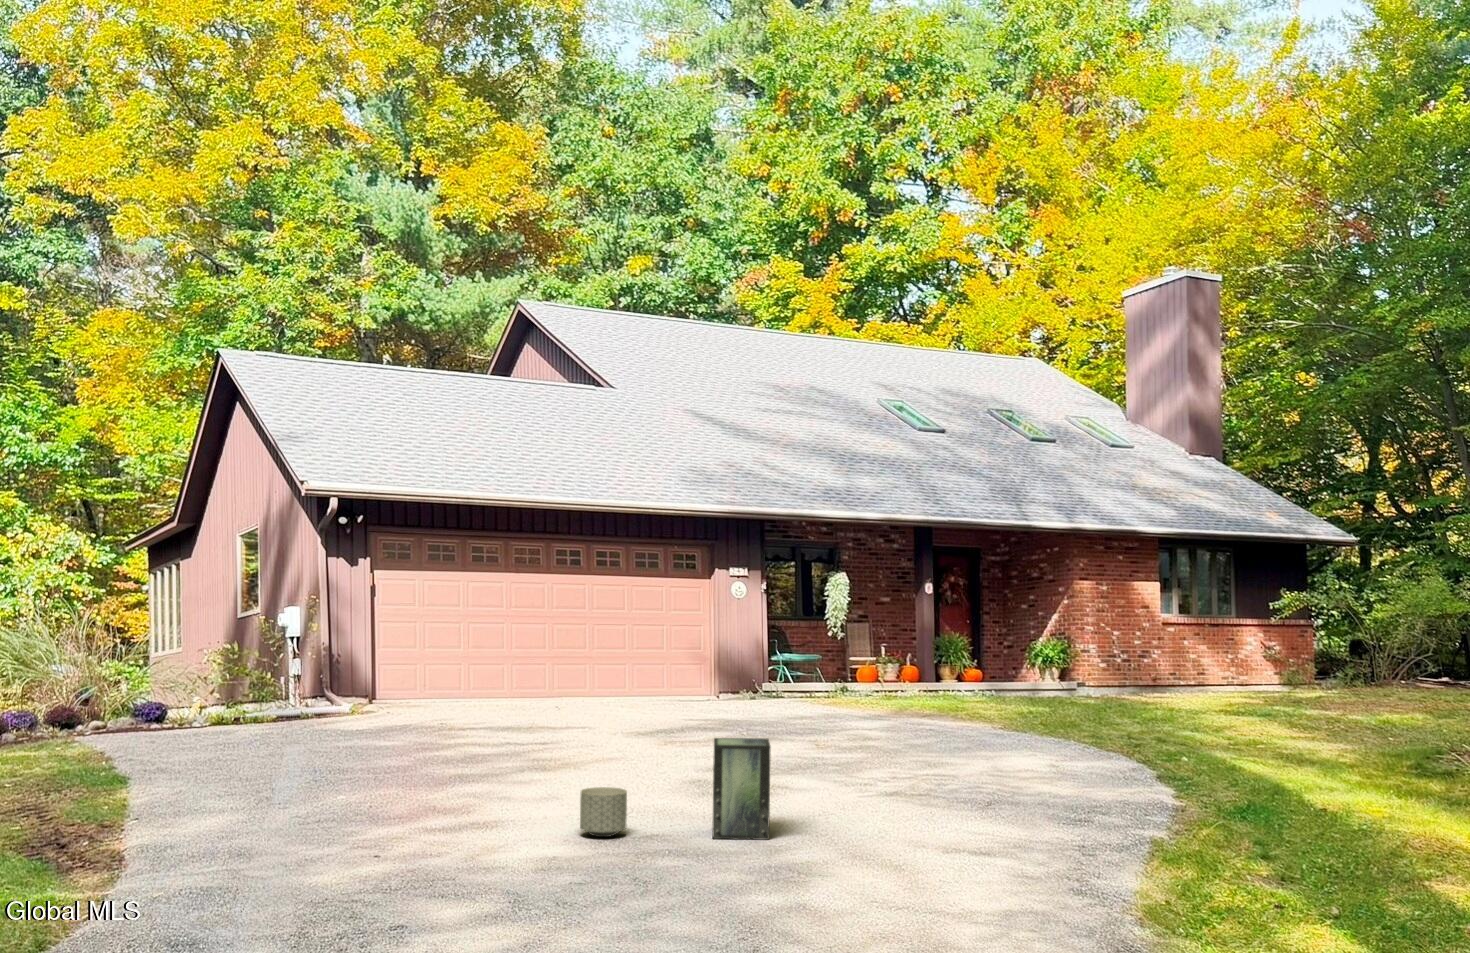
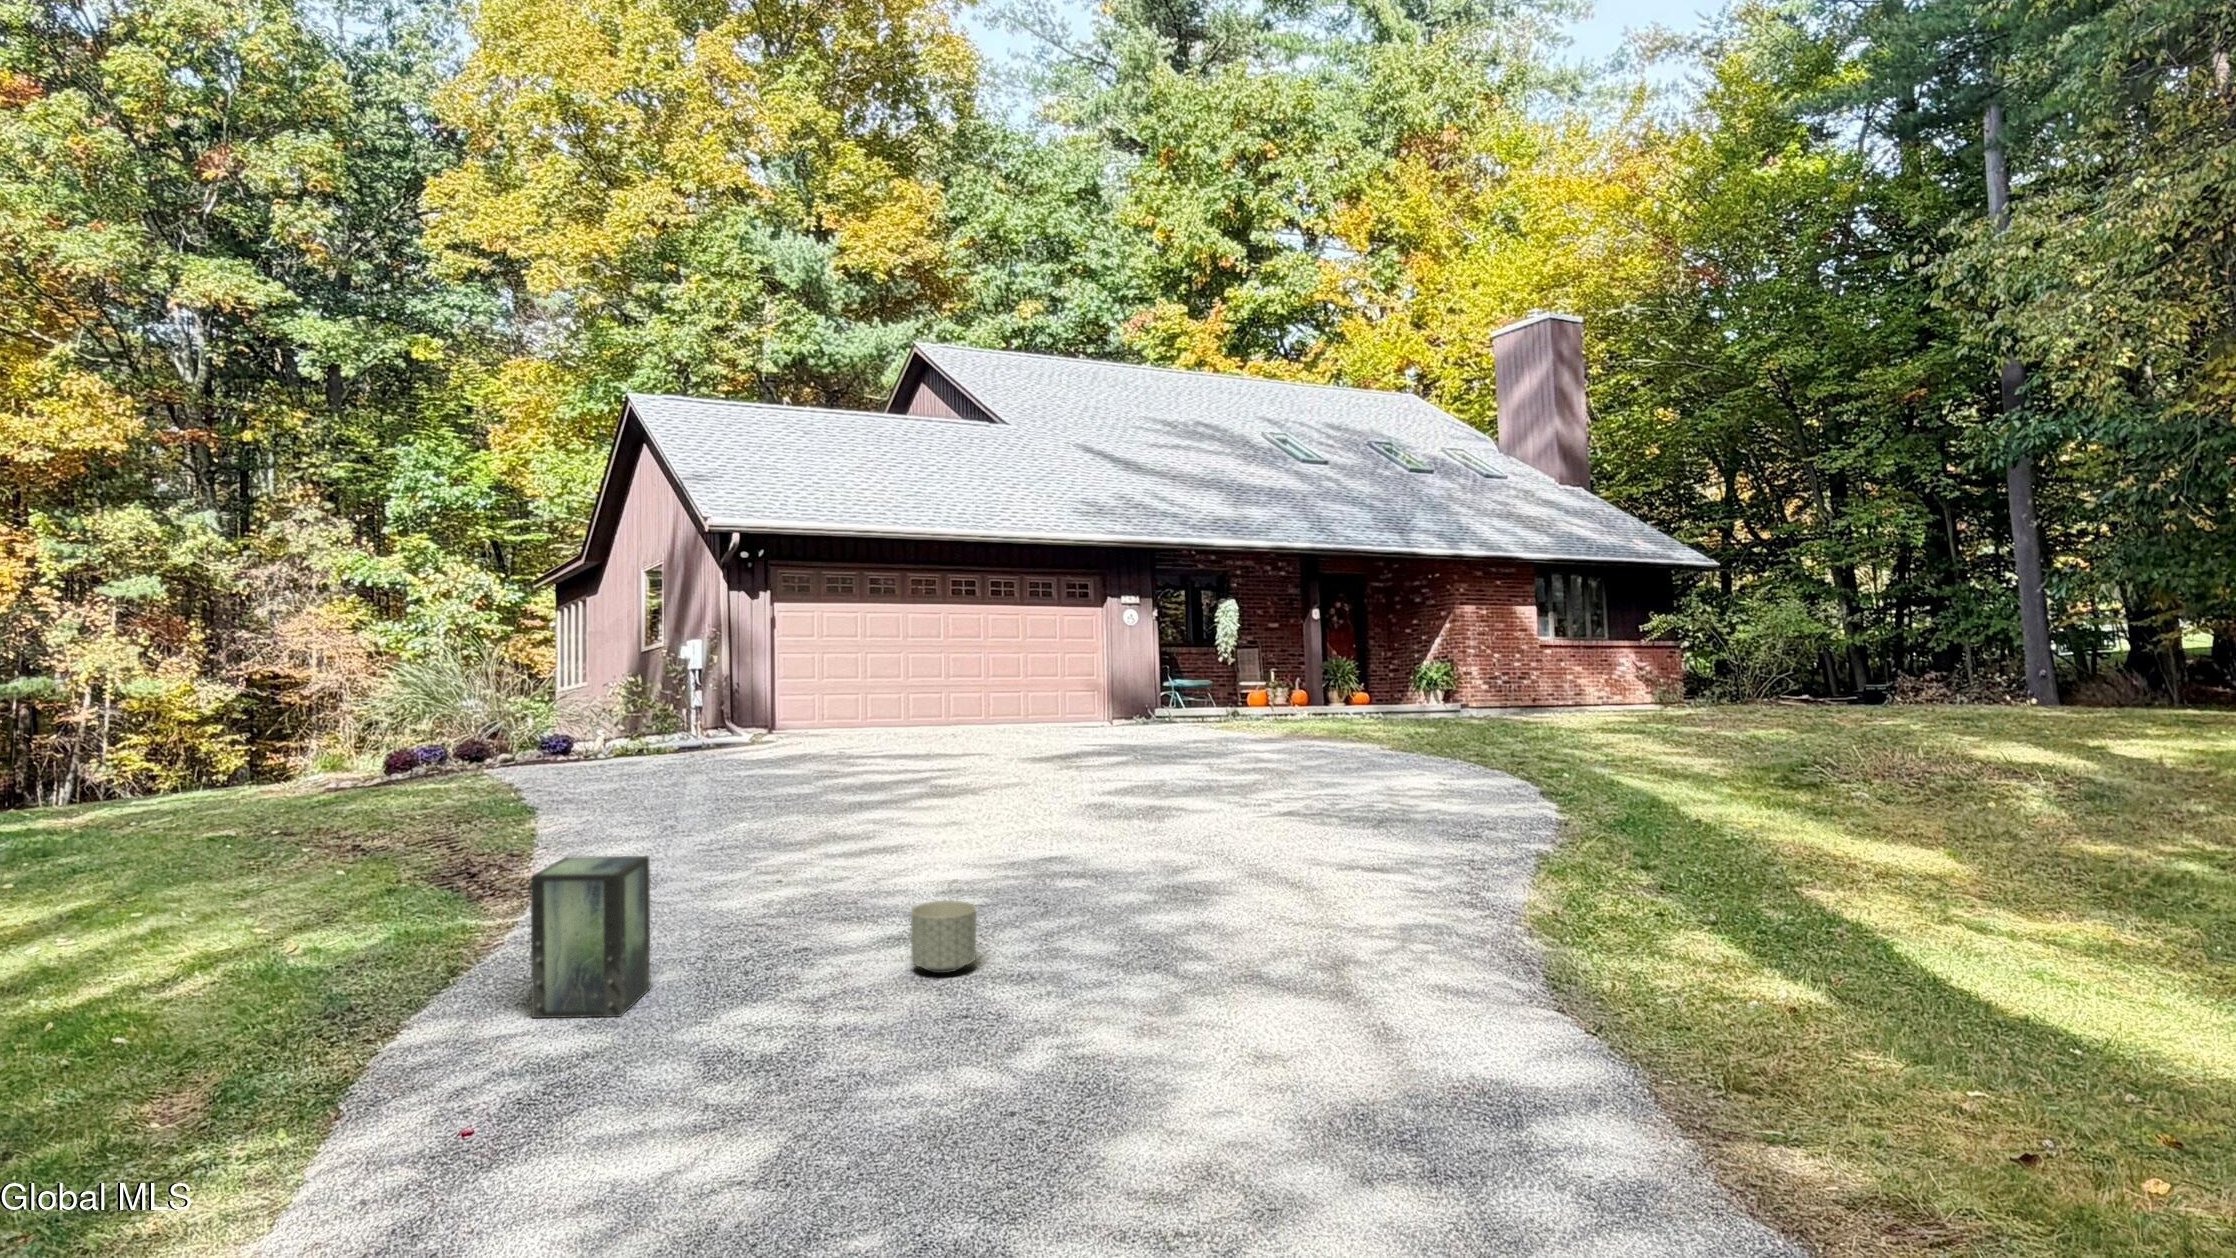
storage box: present [712,738,771,840] -> present [531,856,650,1018]

